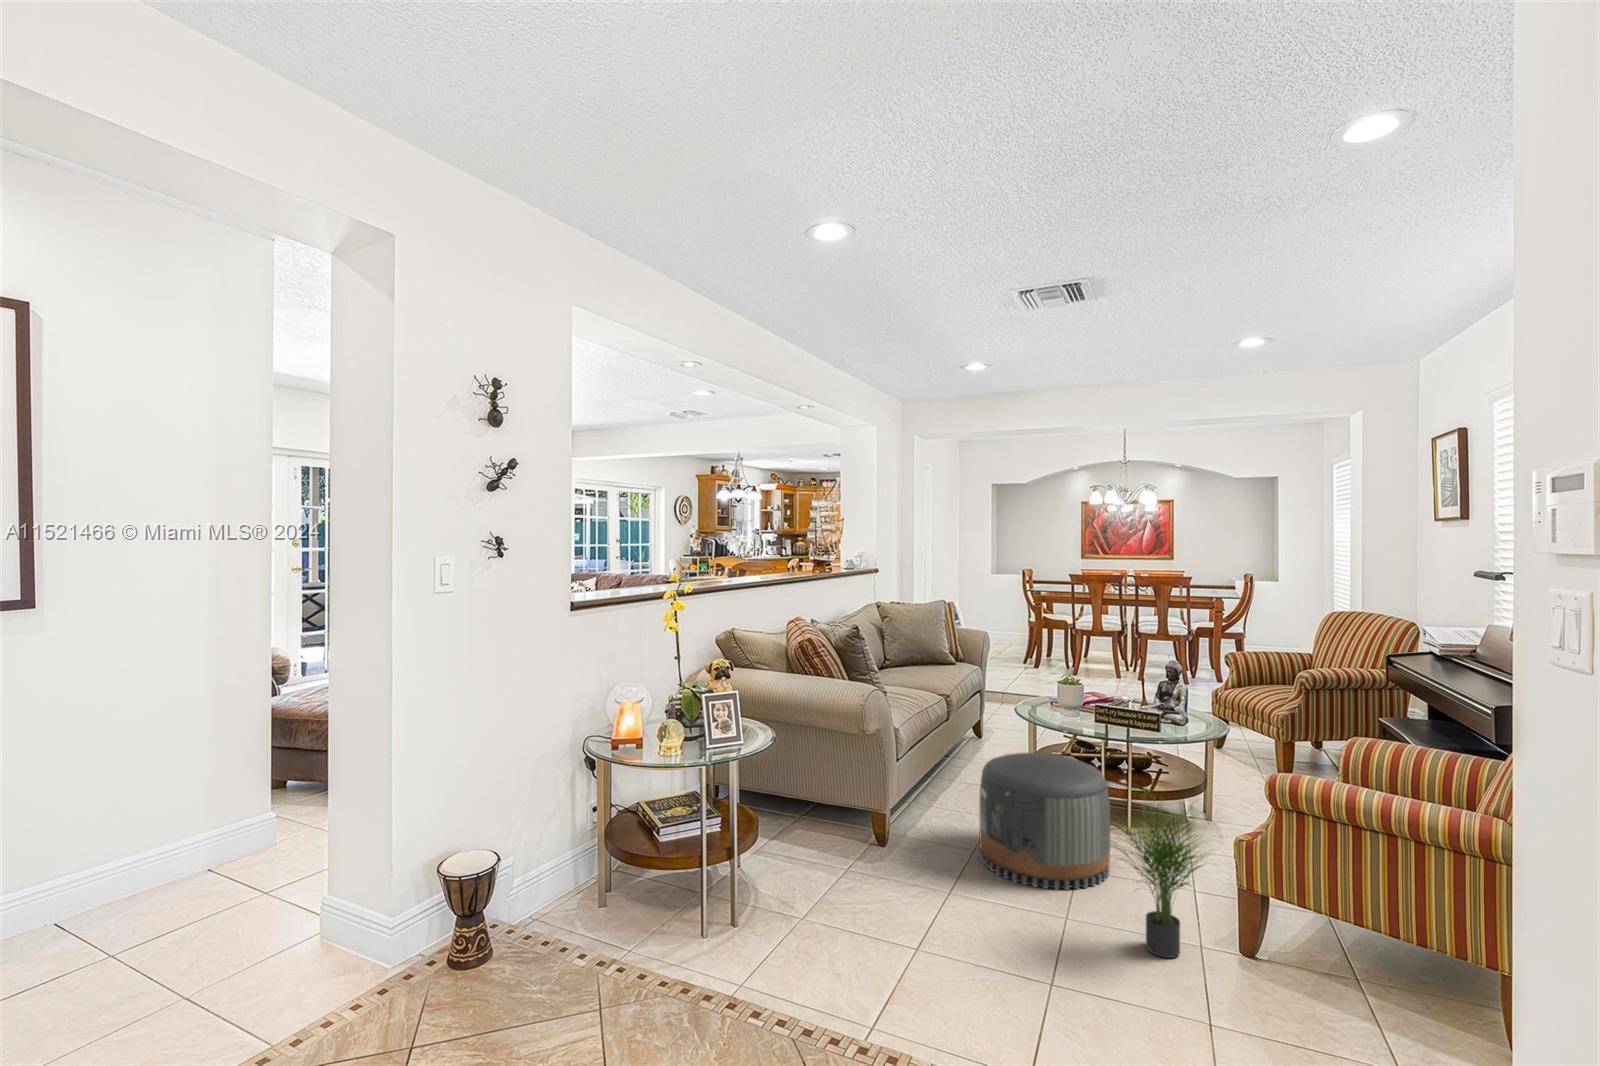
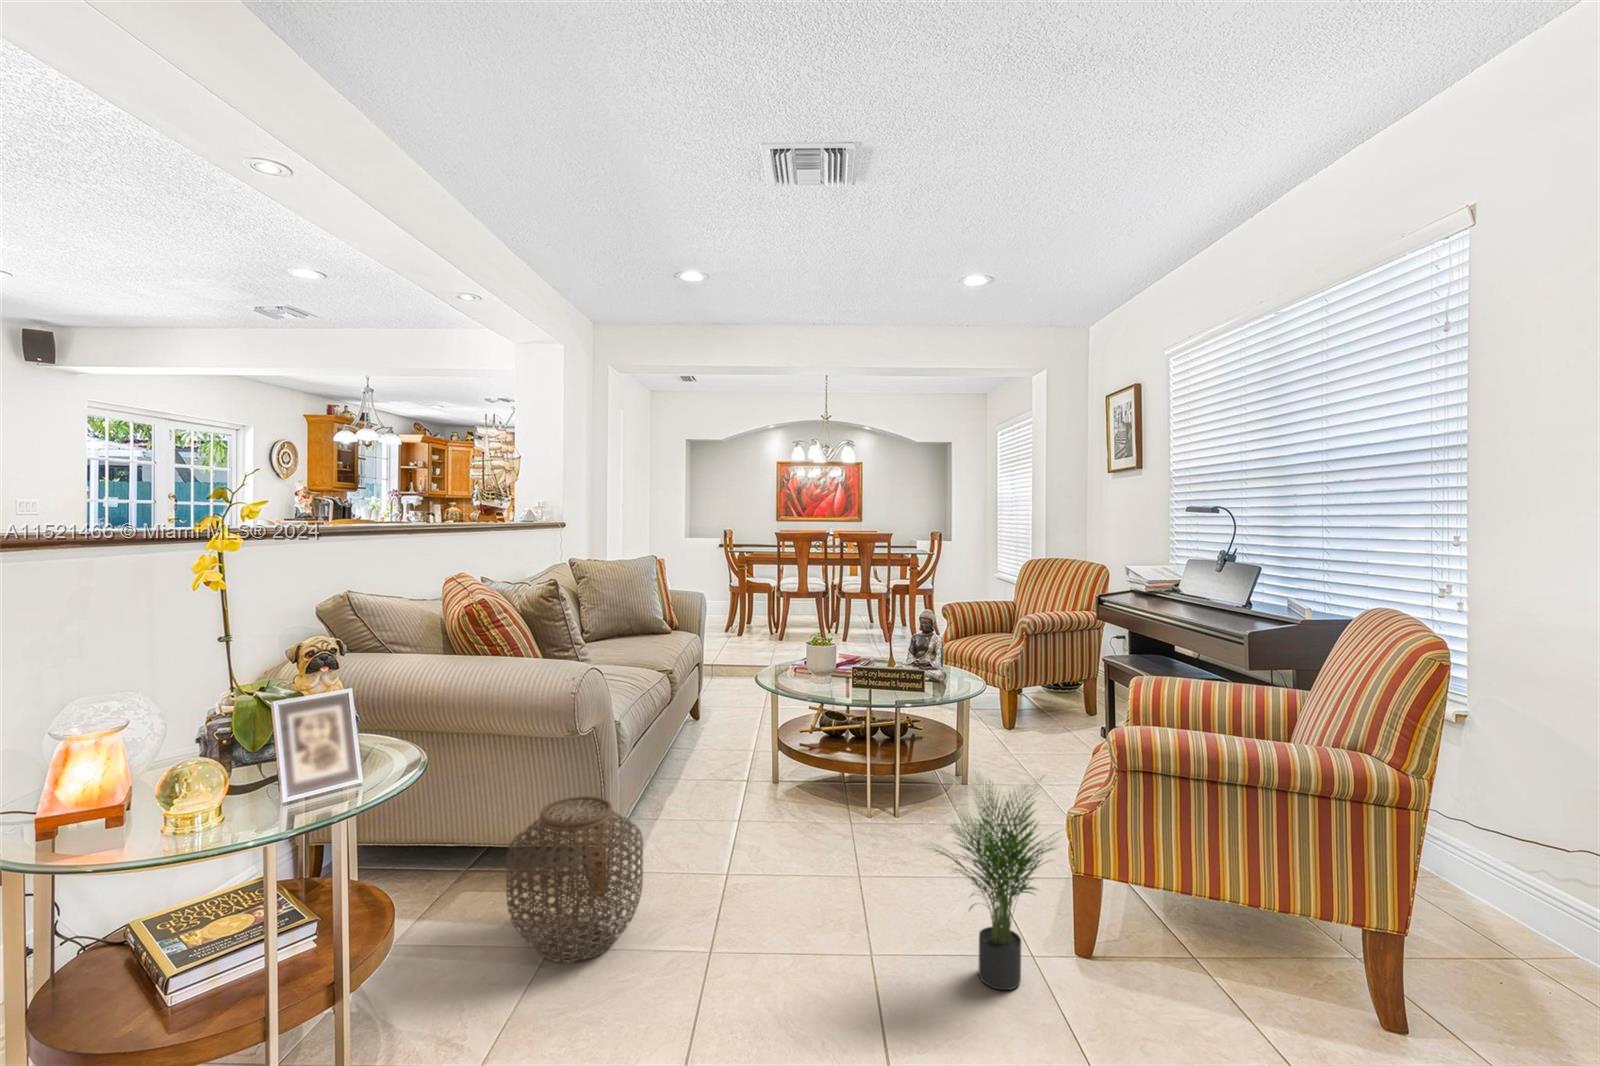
pouf: present [979,753,1110,890] -> none [734,733,896,916]
woven basket: none [821,775,906,880] -> present [506,796,643,962]

